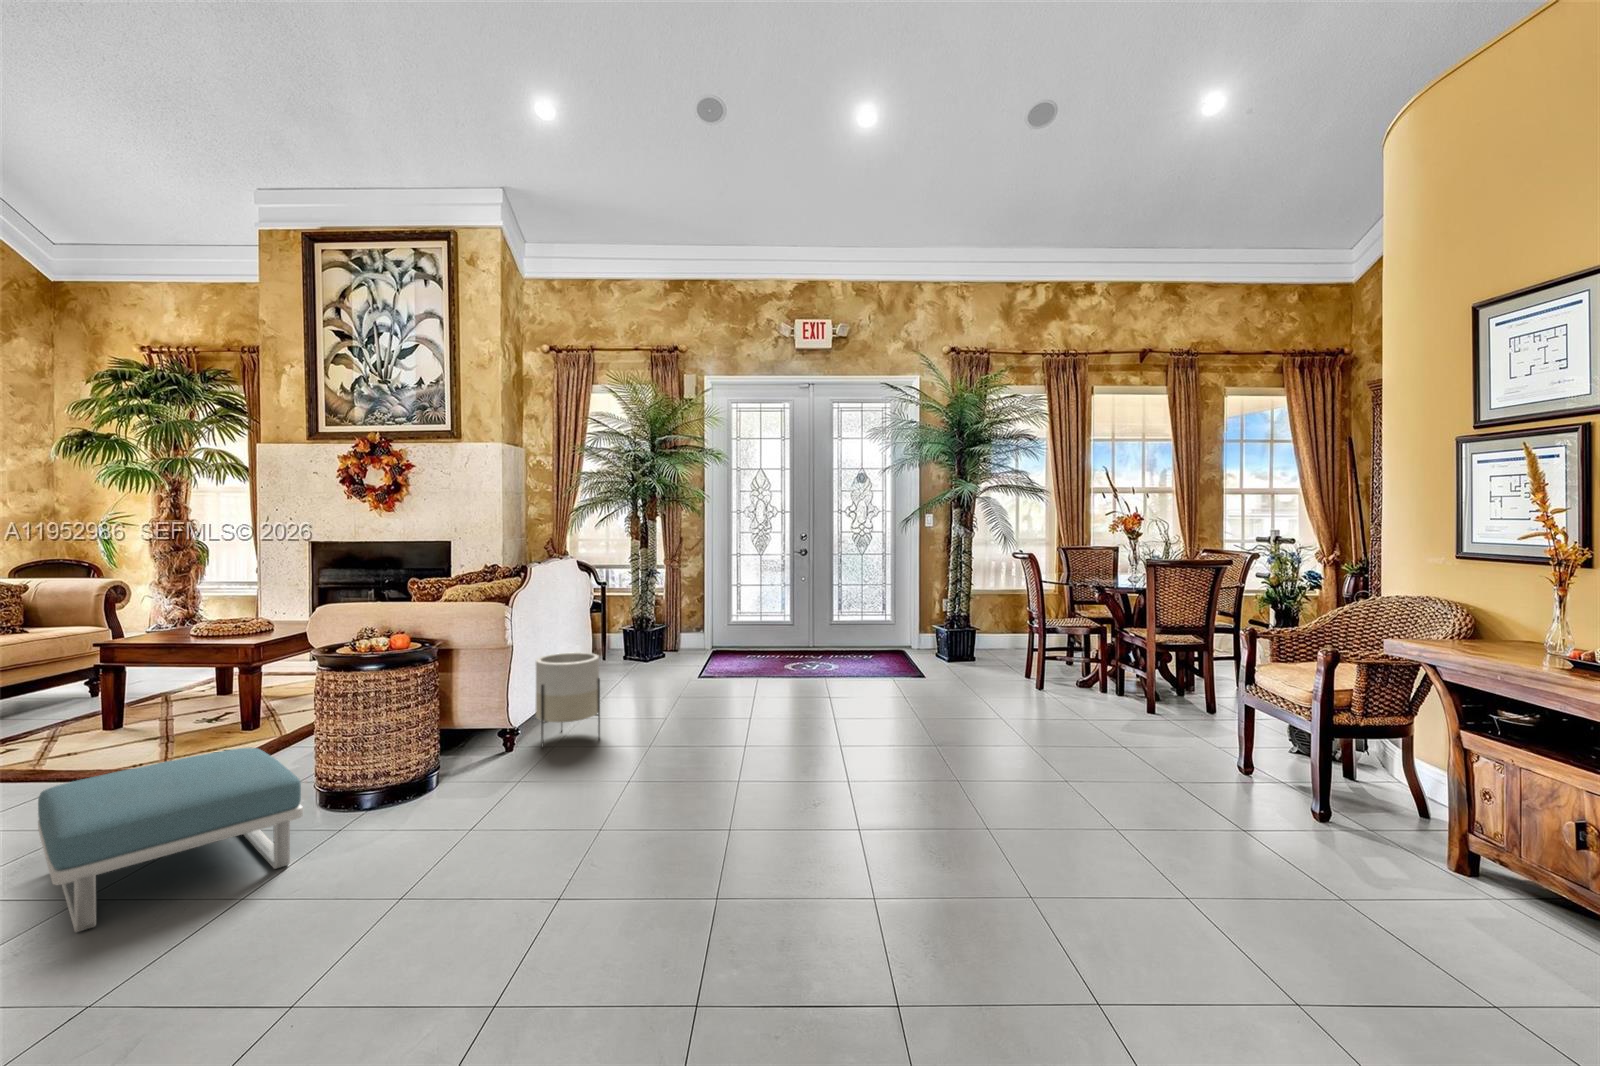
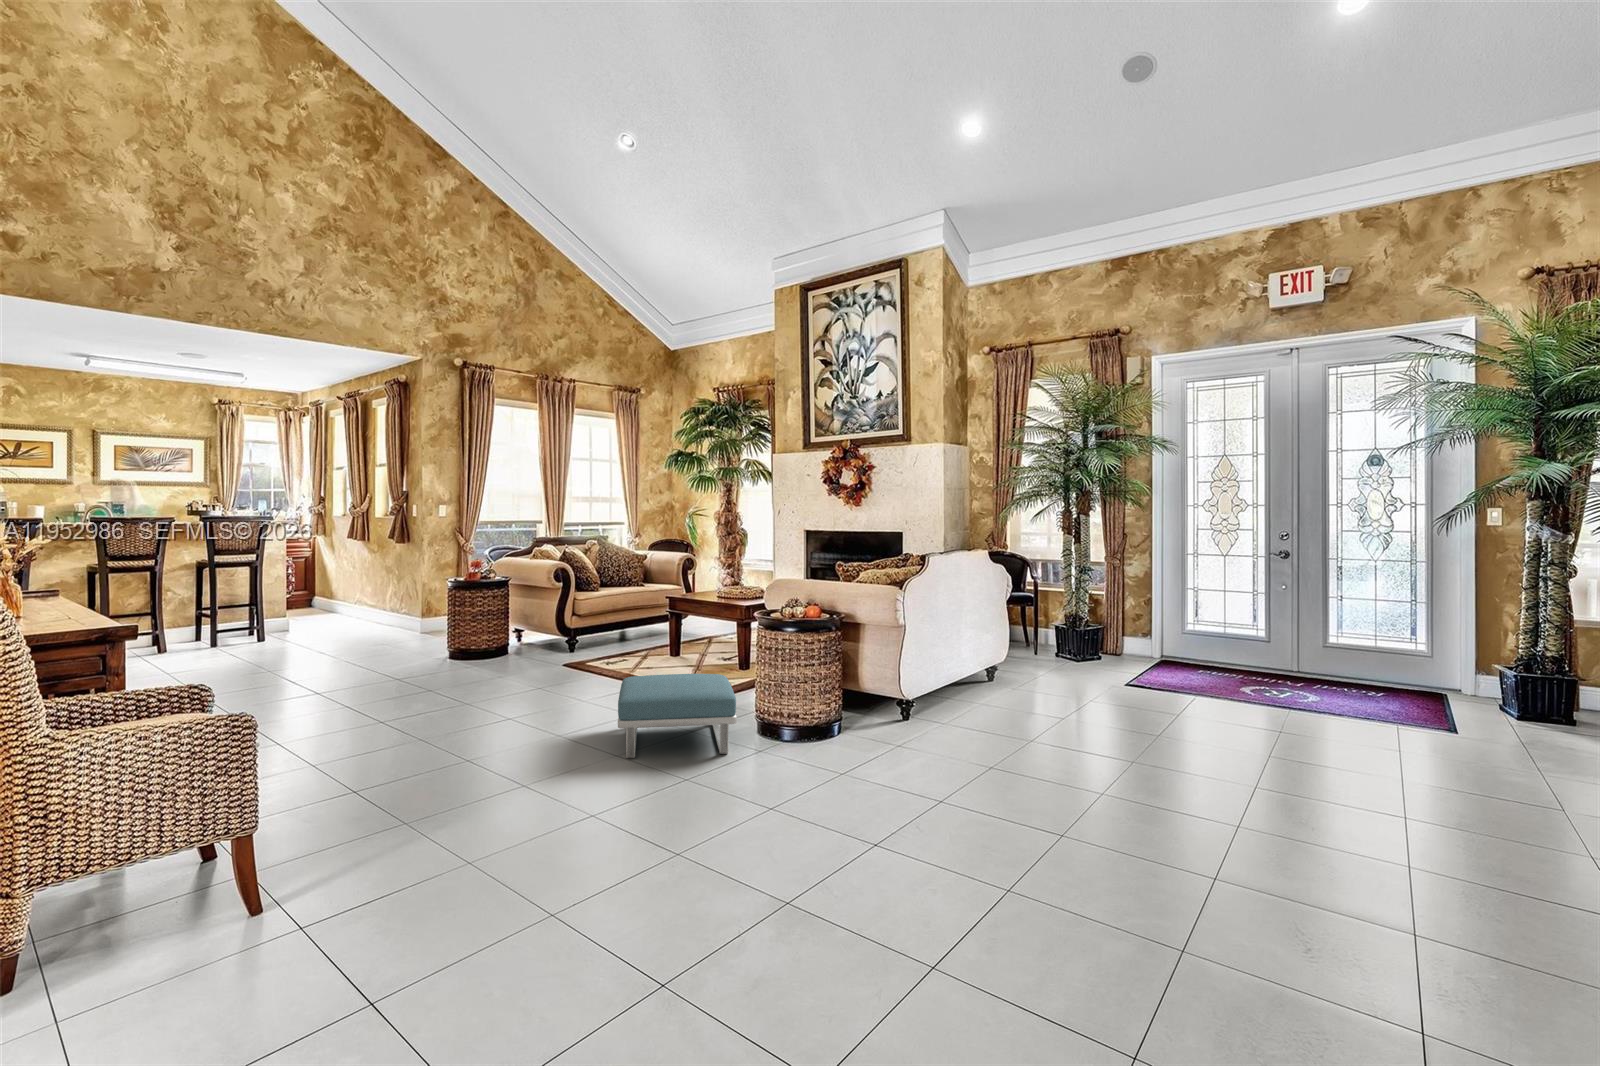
planter: present [536,652,600,747] -> none [921,641,978,724]

